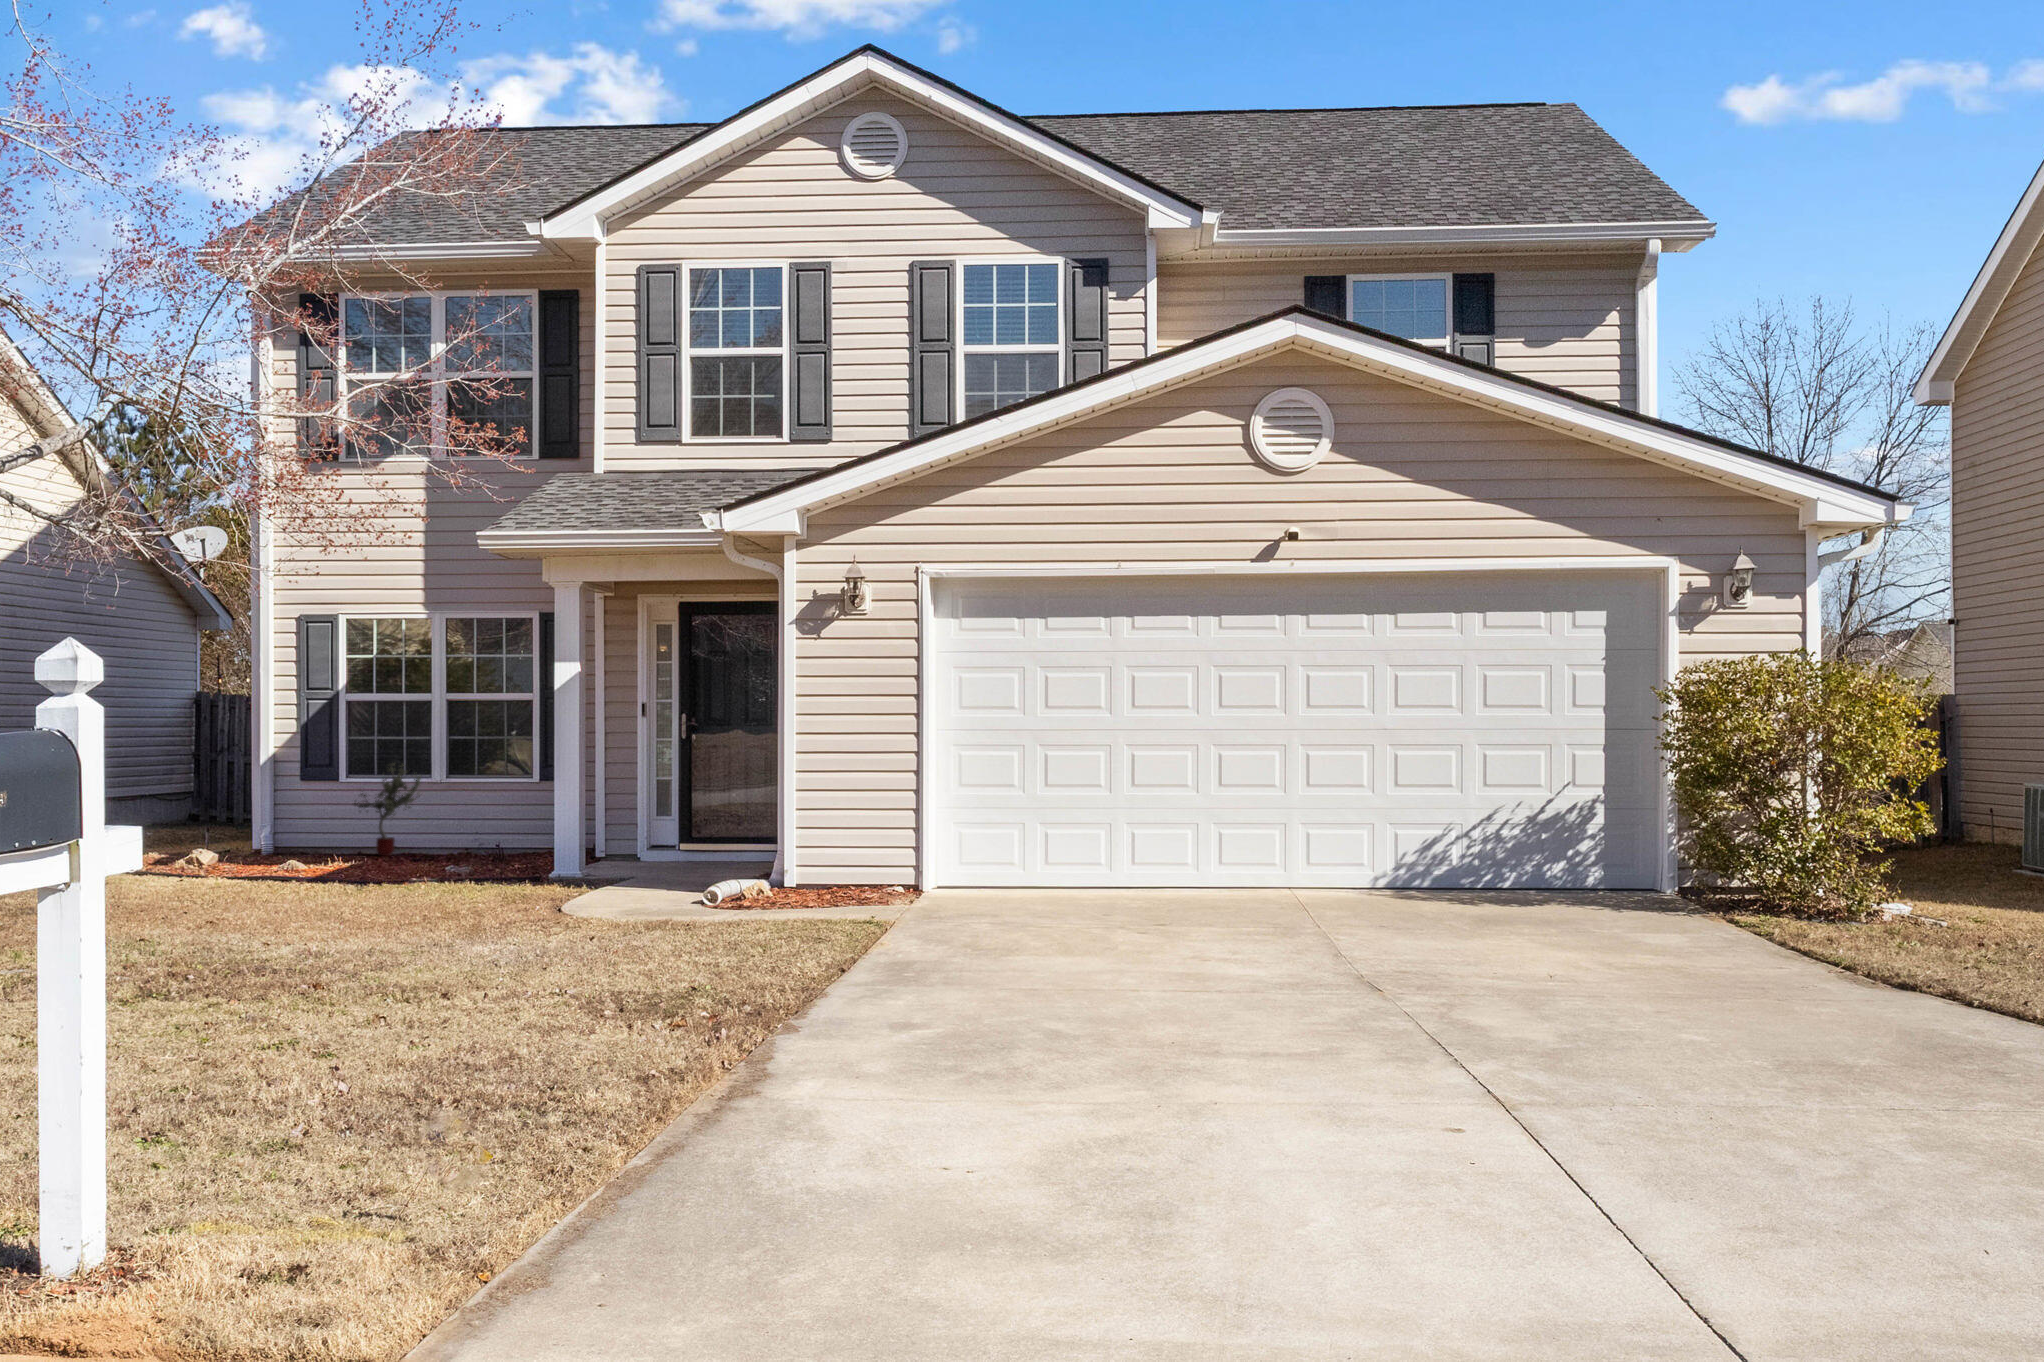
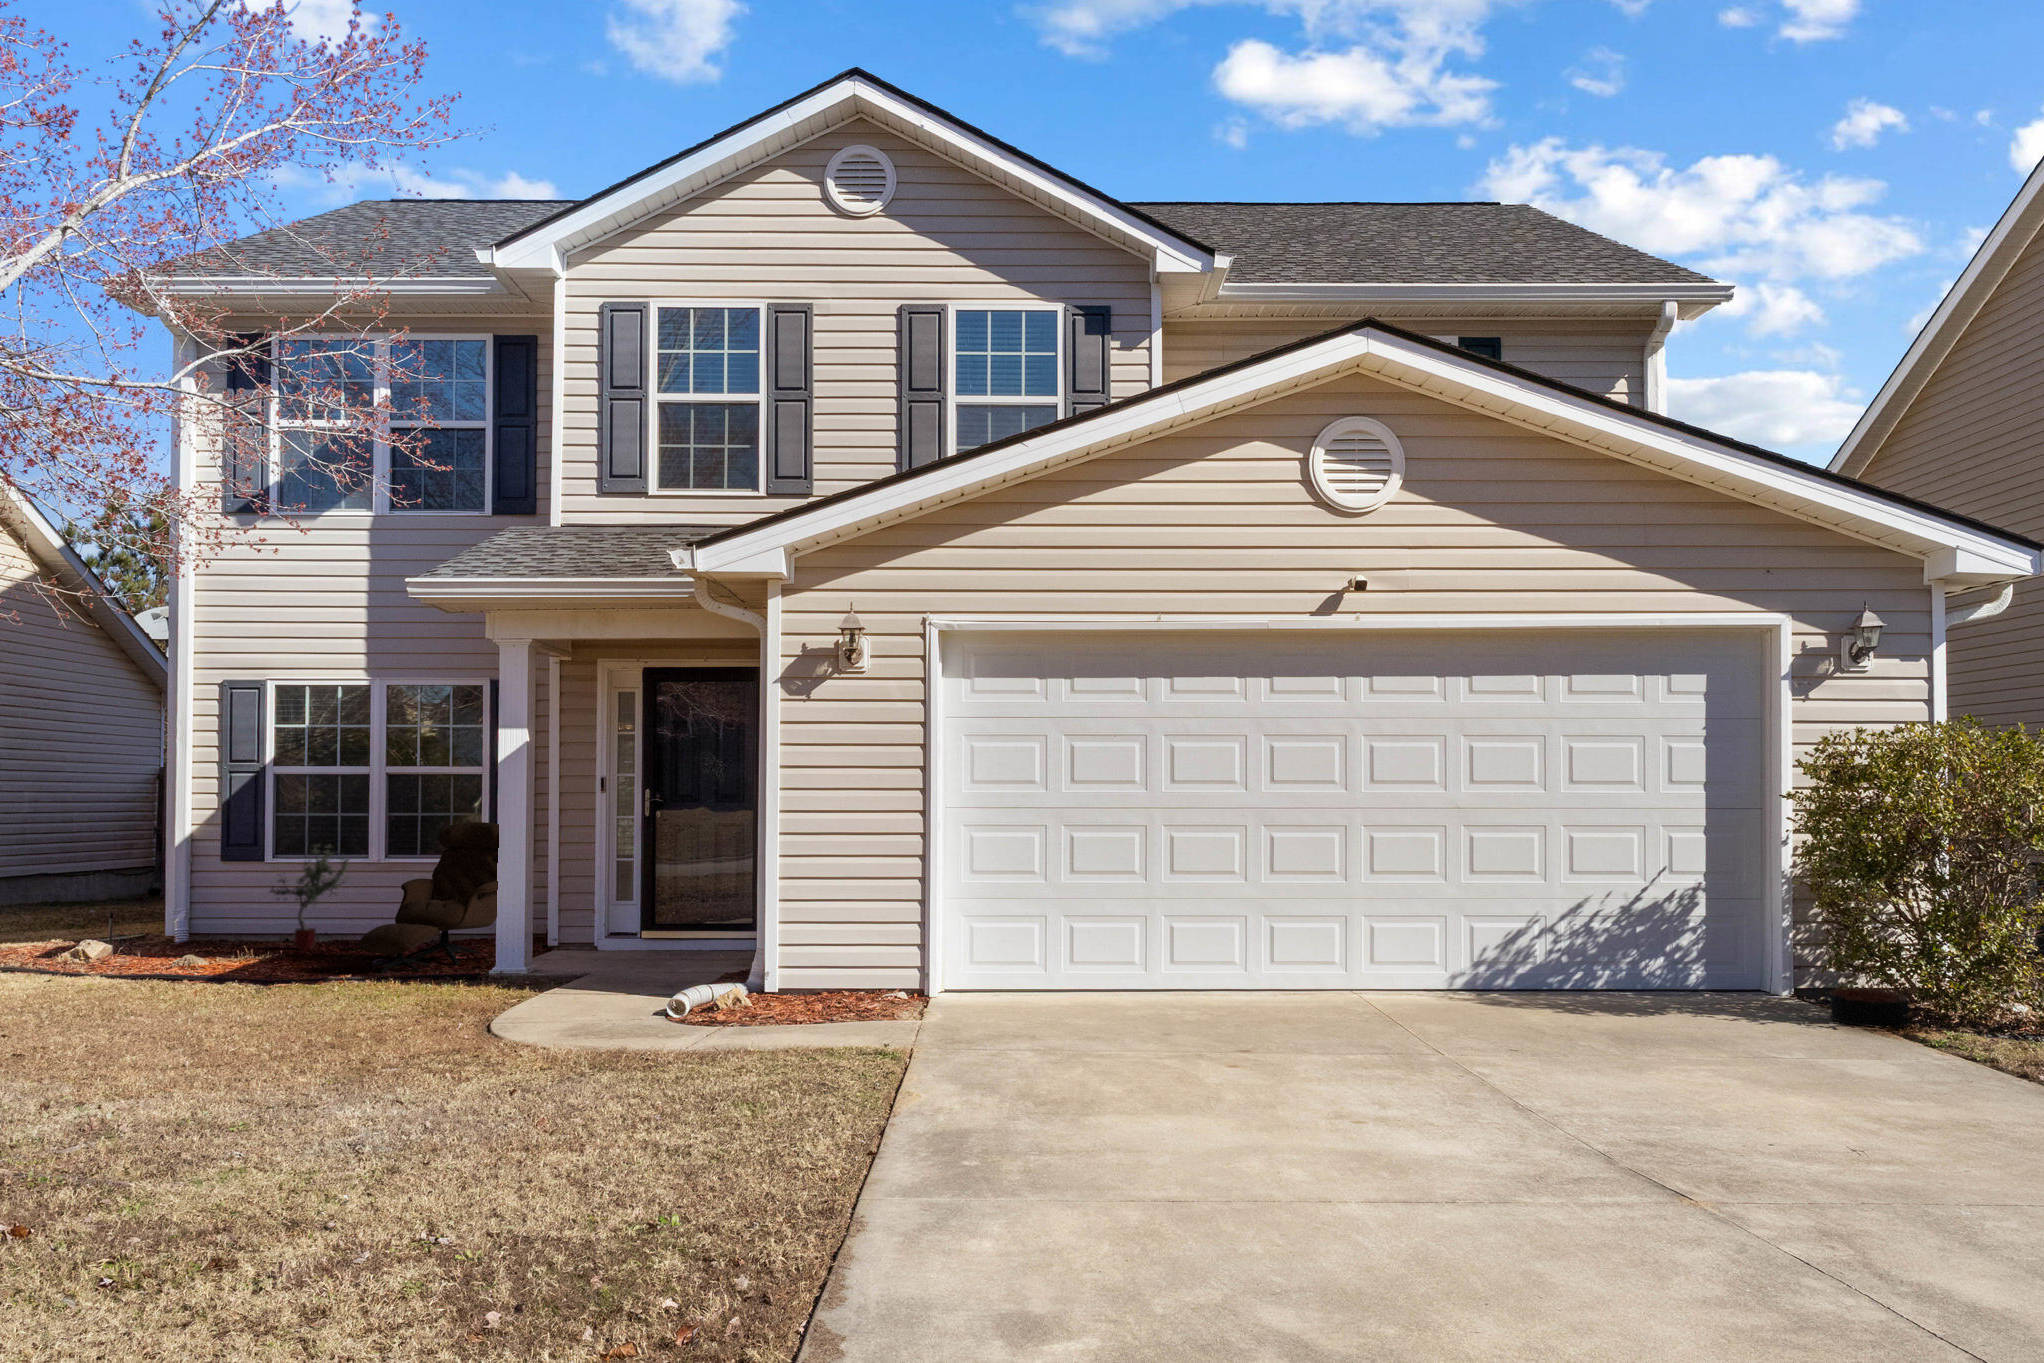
lounge chair: none [440,744,565,873] -> present [359,822,499,974]
basket: none [1691,886,1756,916] -> present [1829,989,1910,1028]

